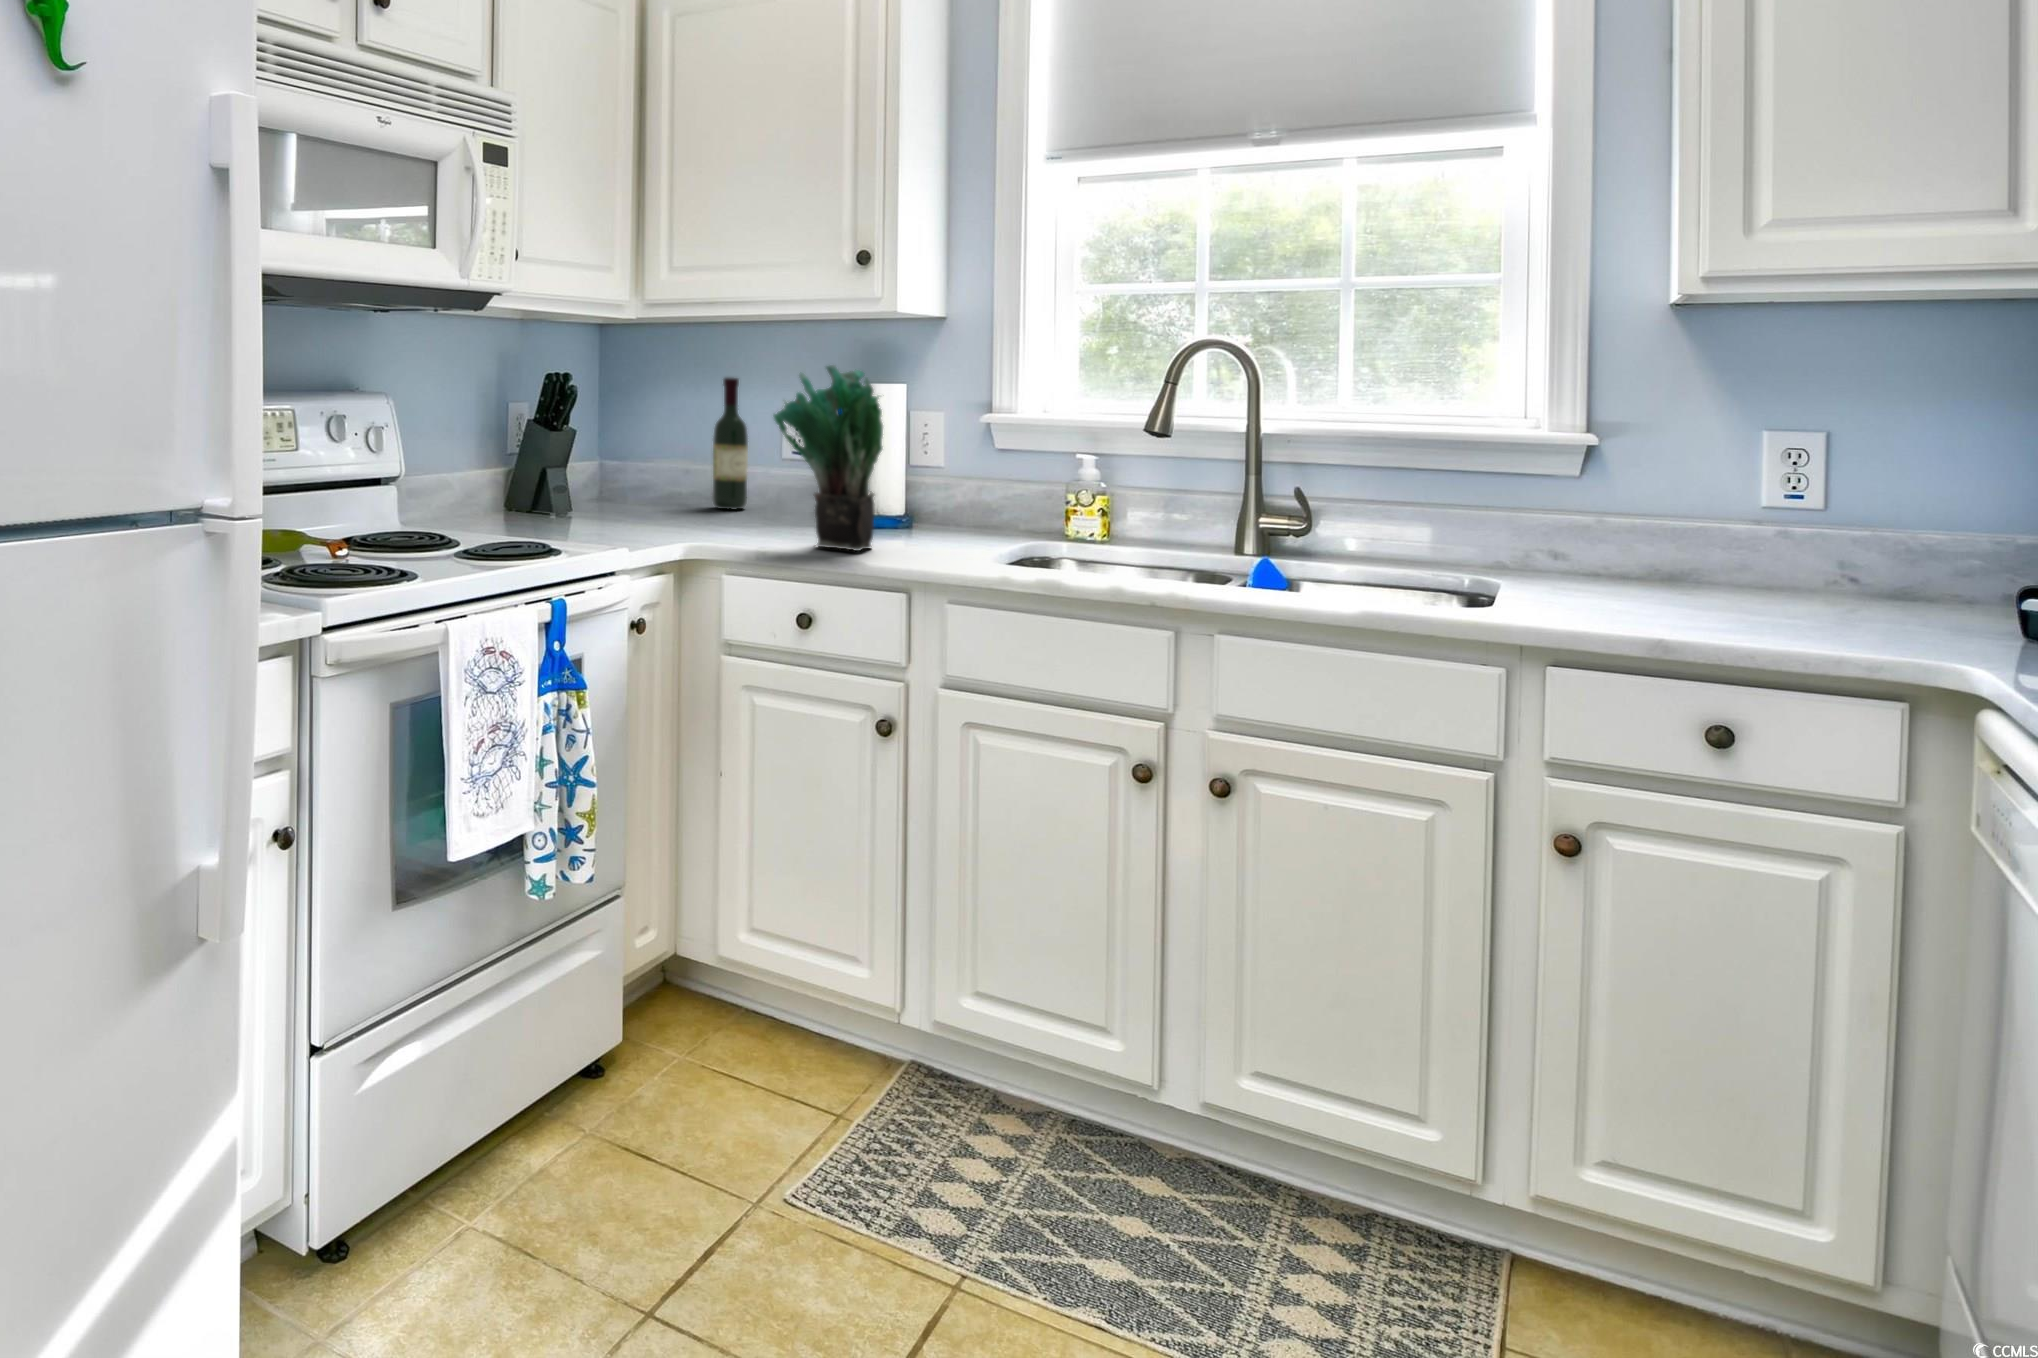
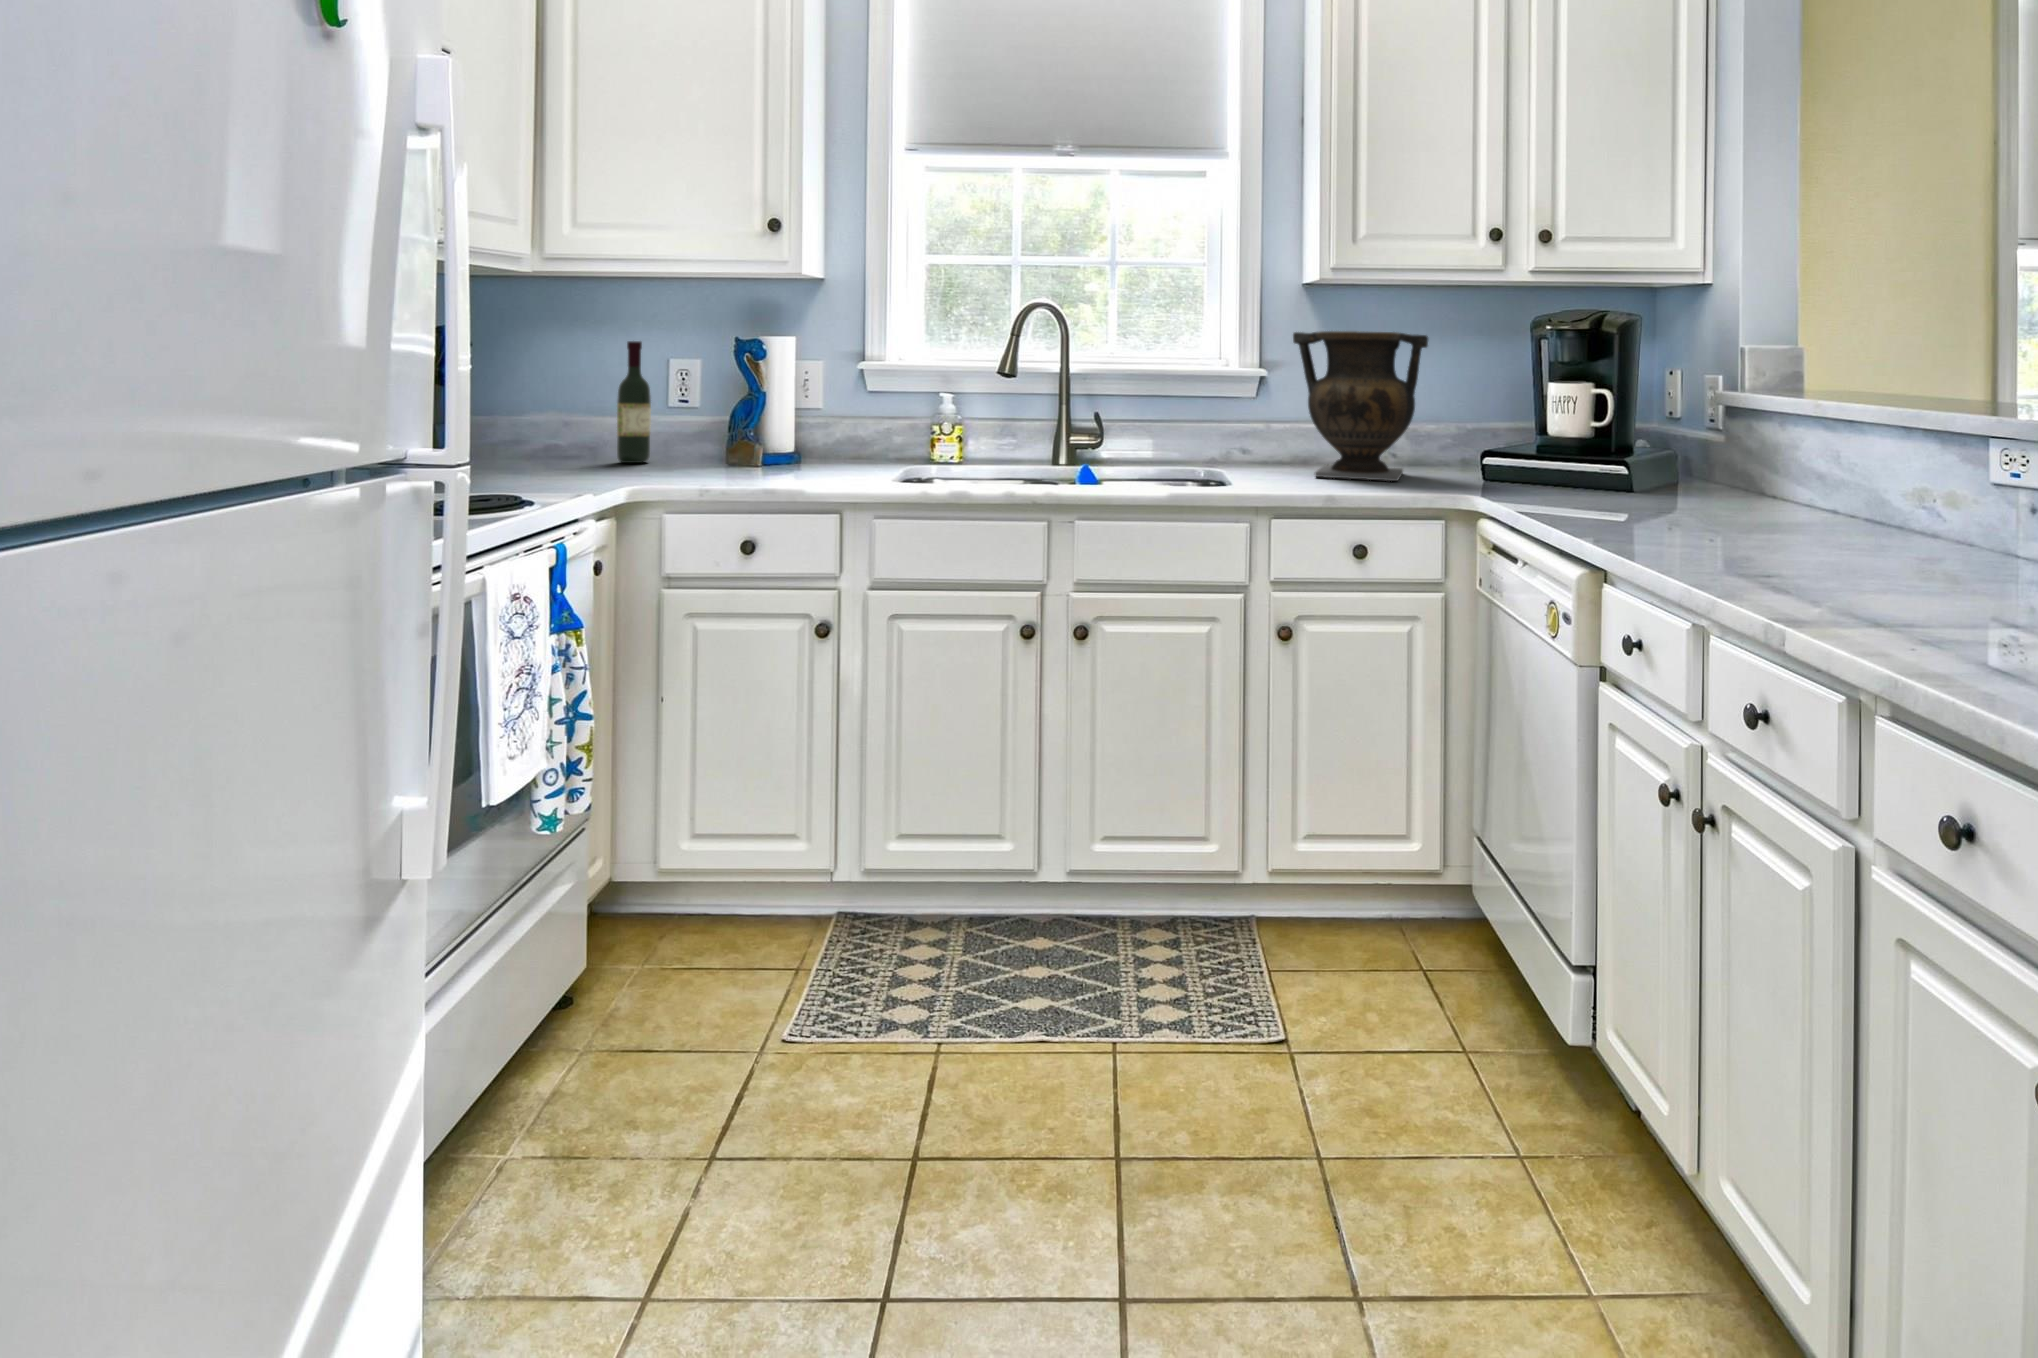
potted plant: present [774,365,883,551] -> none [719,324,808,484]
vase: none [1632,384,1921,634] -> present [1293,331,1428,481]

